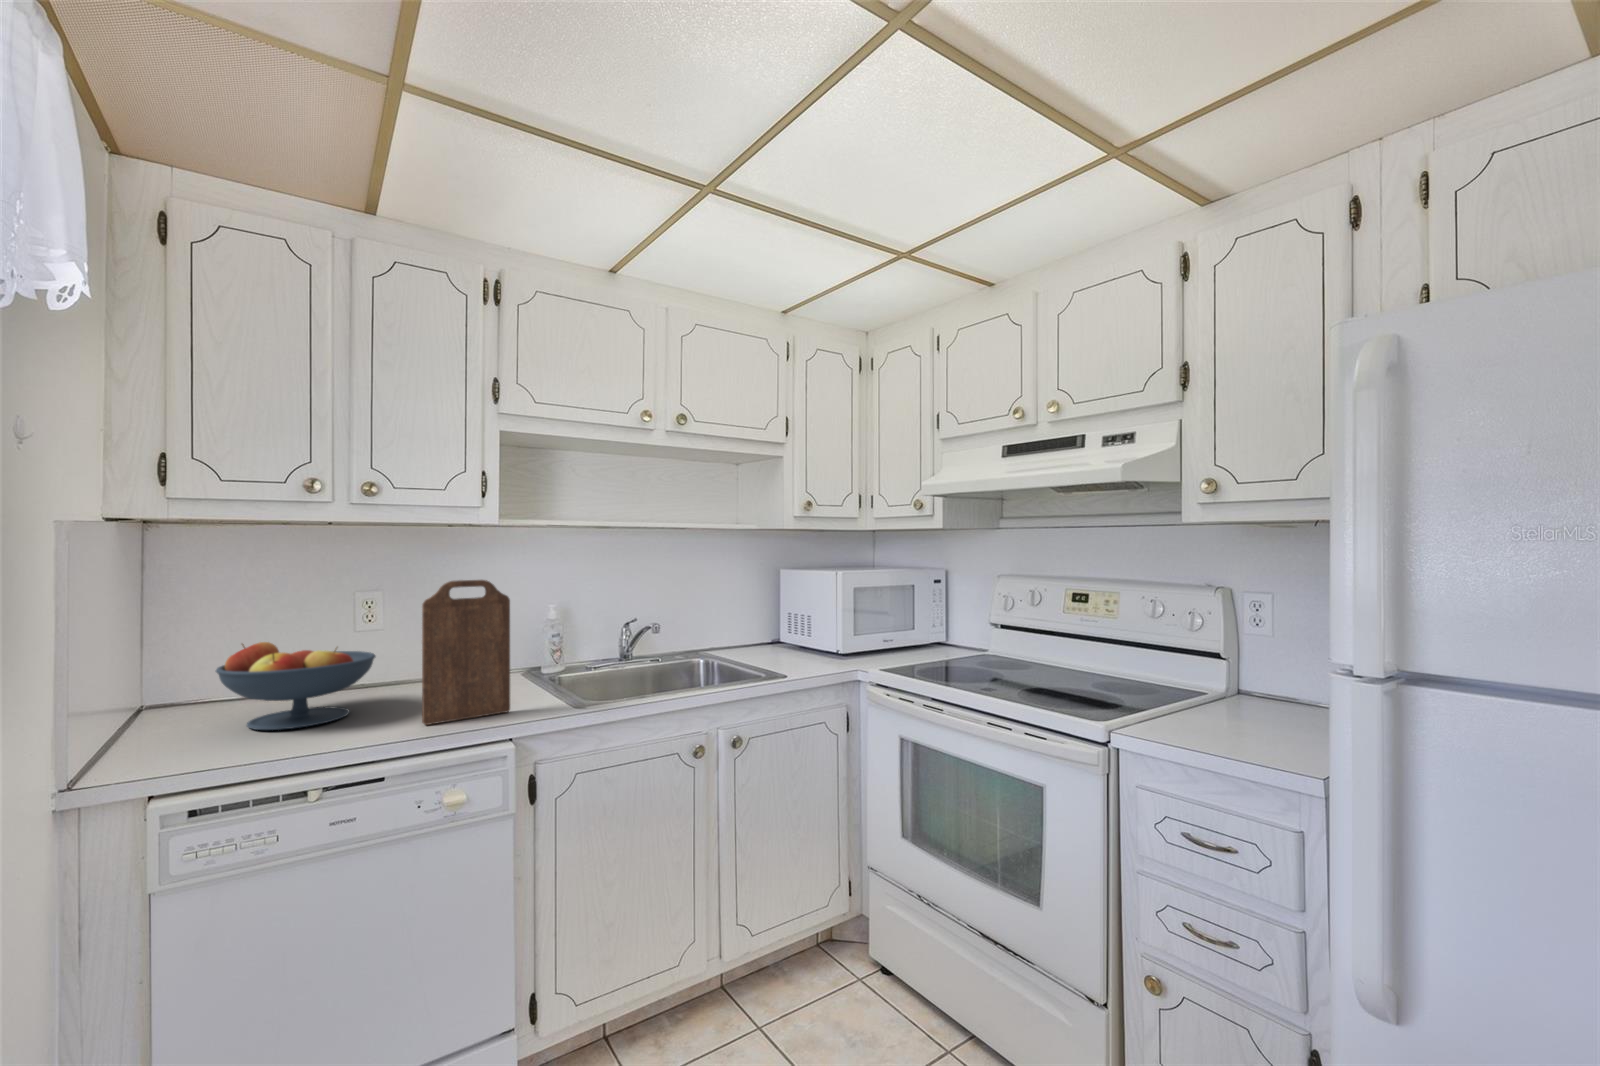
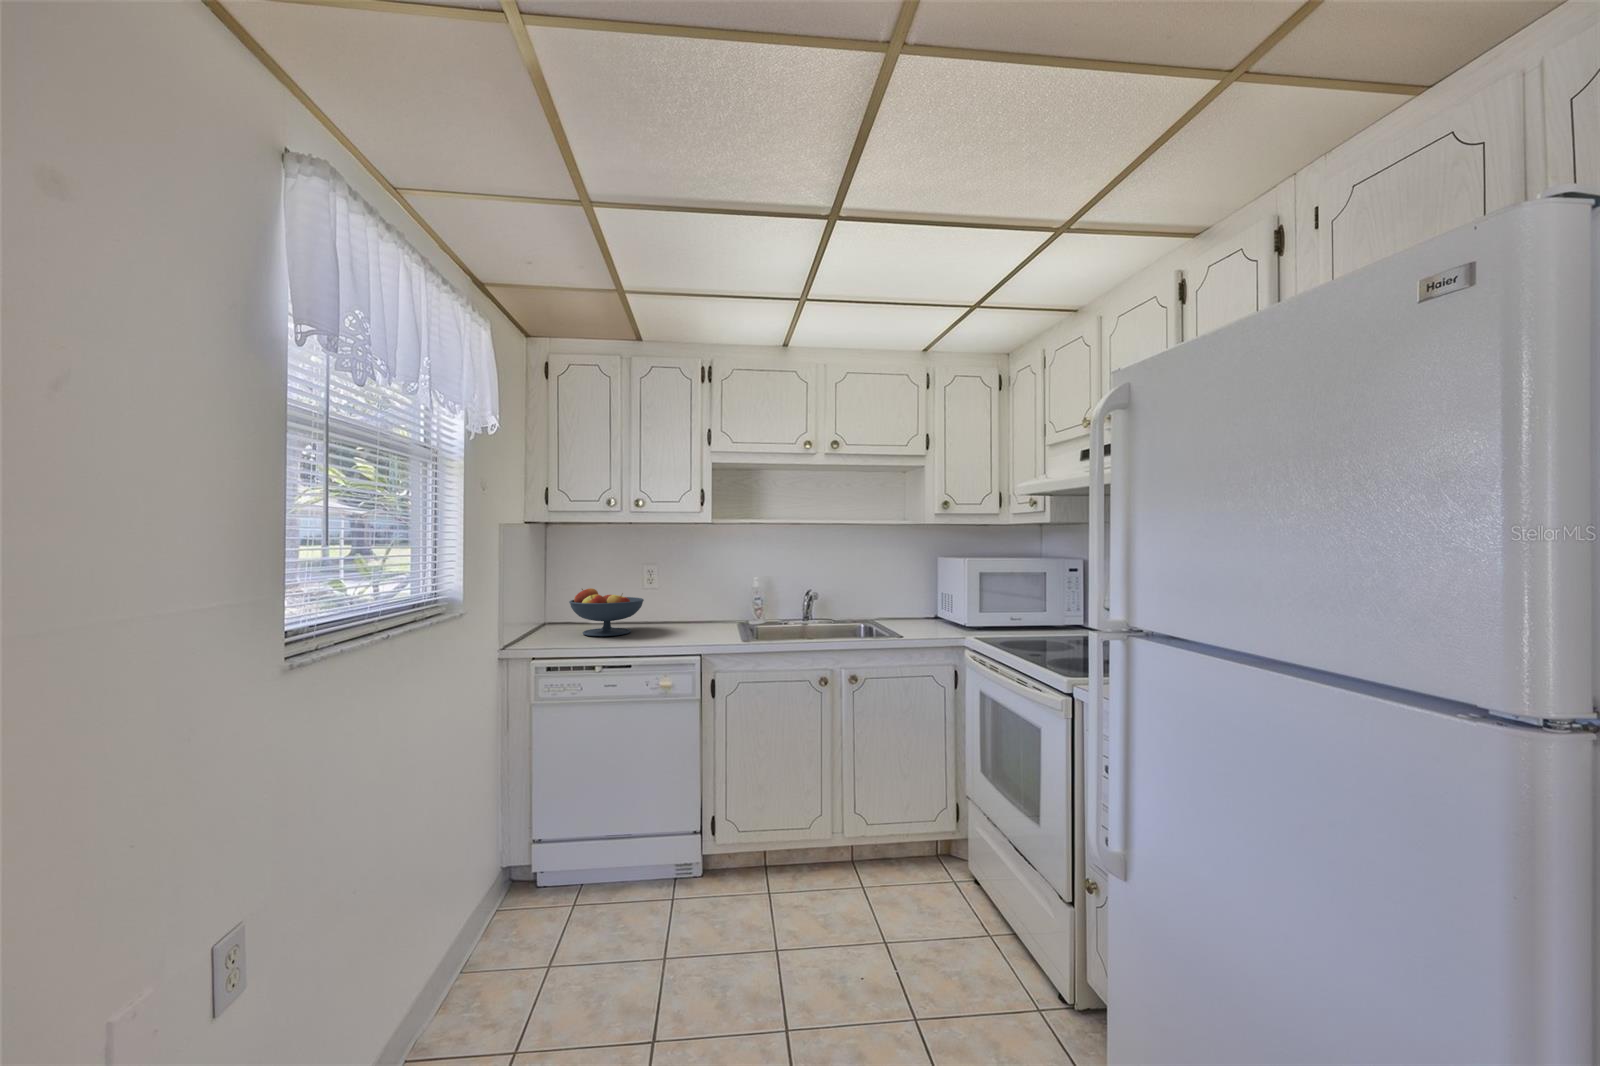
cutting board: present [422,580,510,725] -> none [657,557,707,642]

